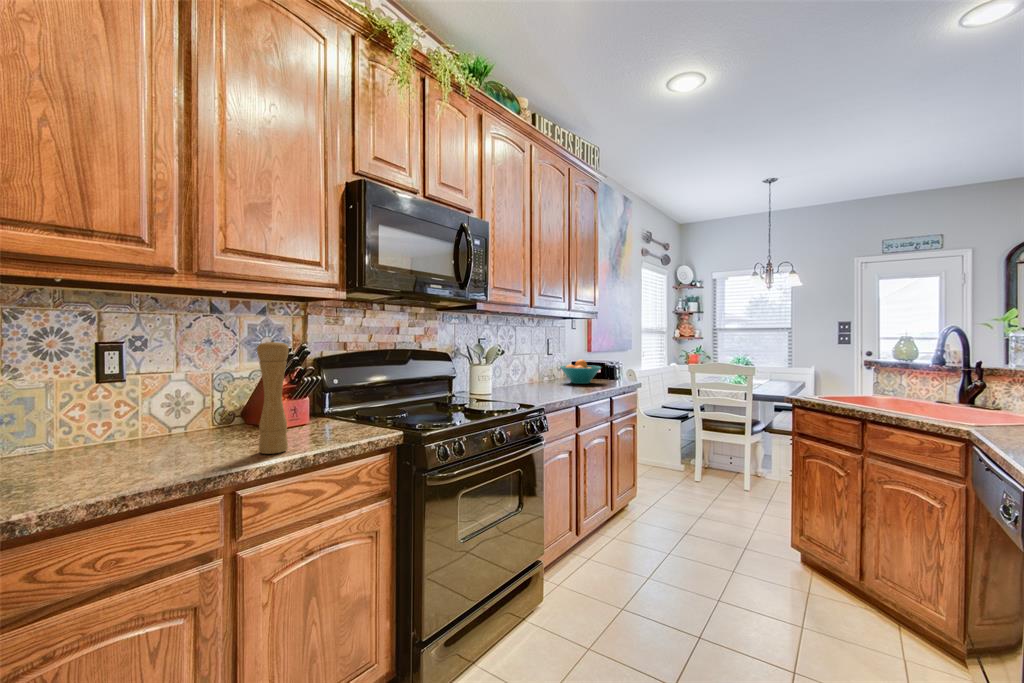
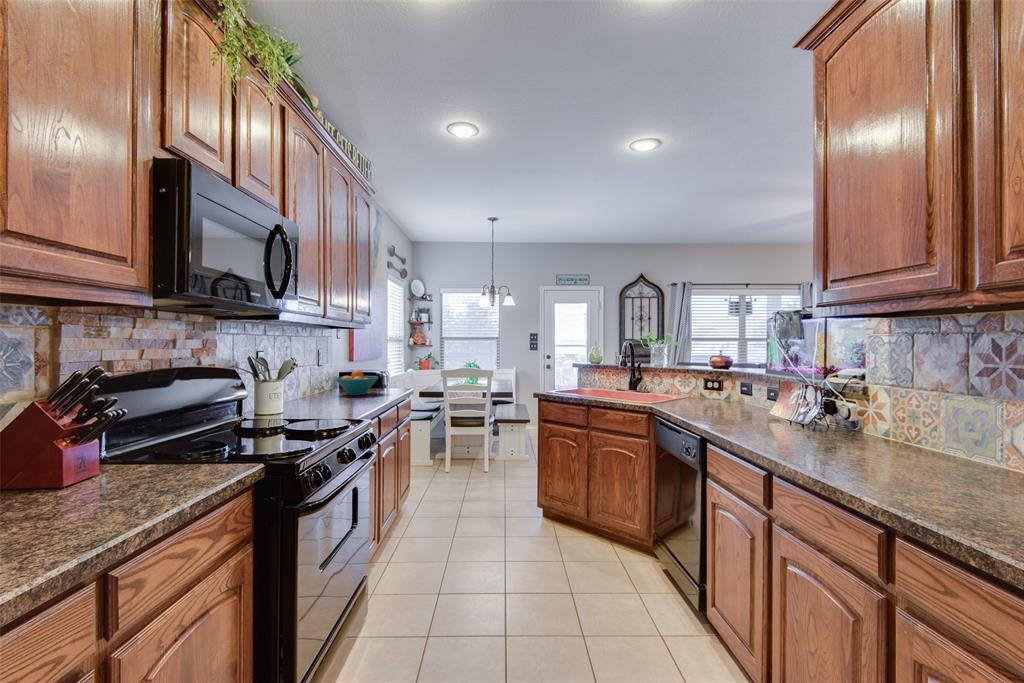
pepper mill: present [257,340,289,454] -> none [100,365,150,518]

